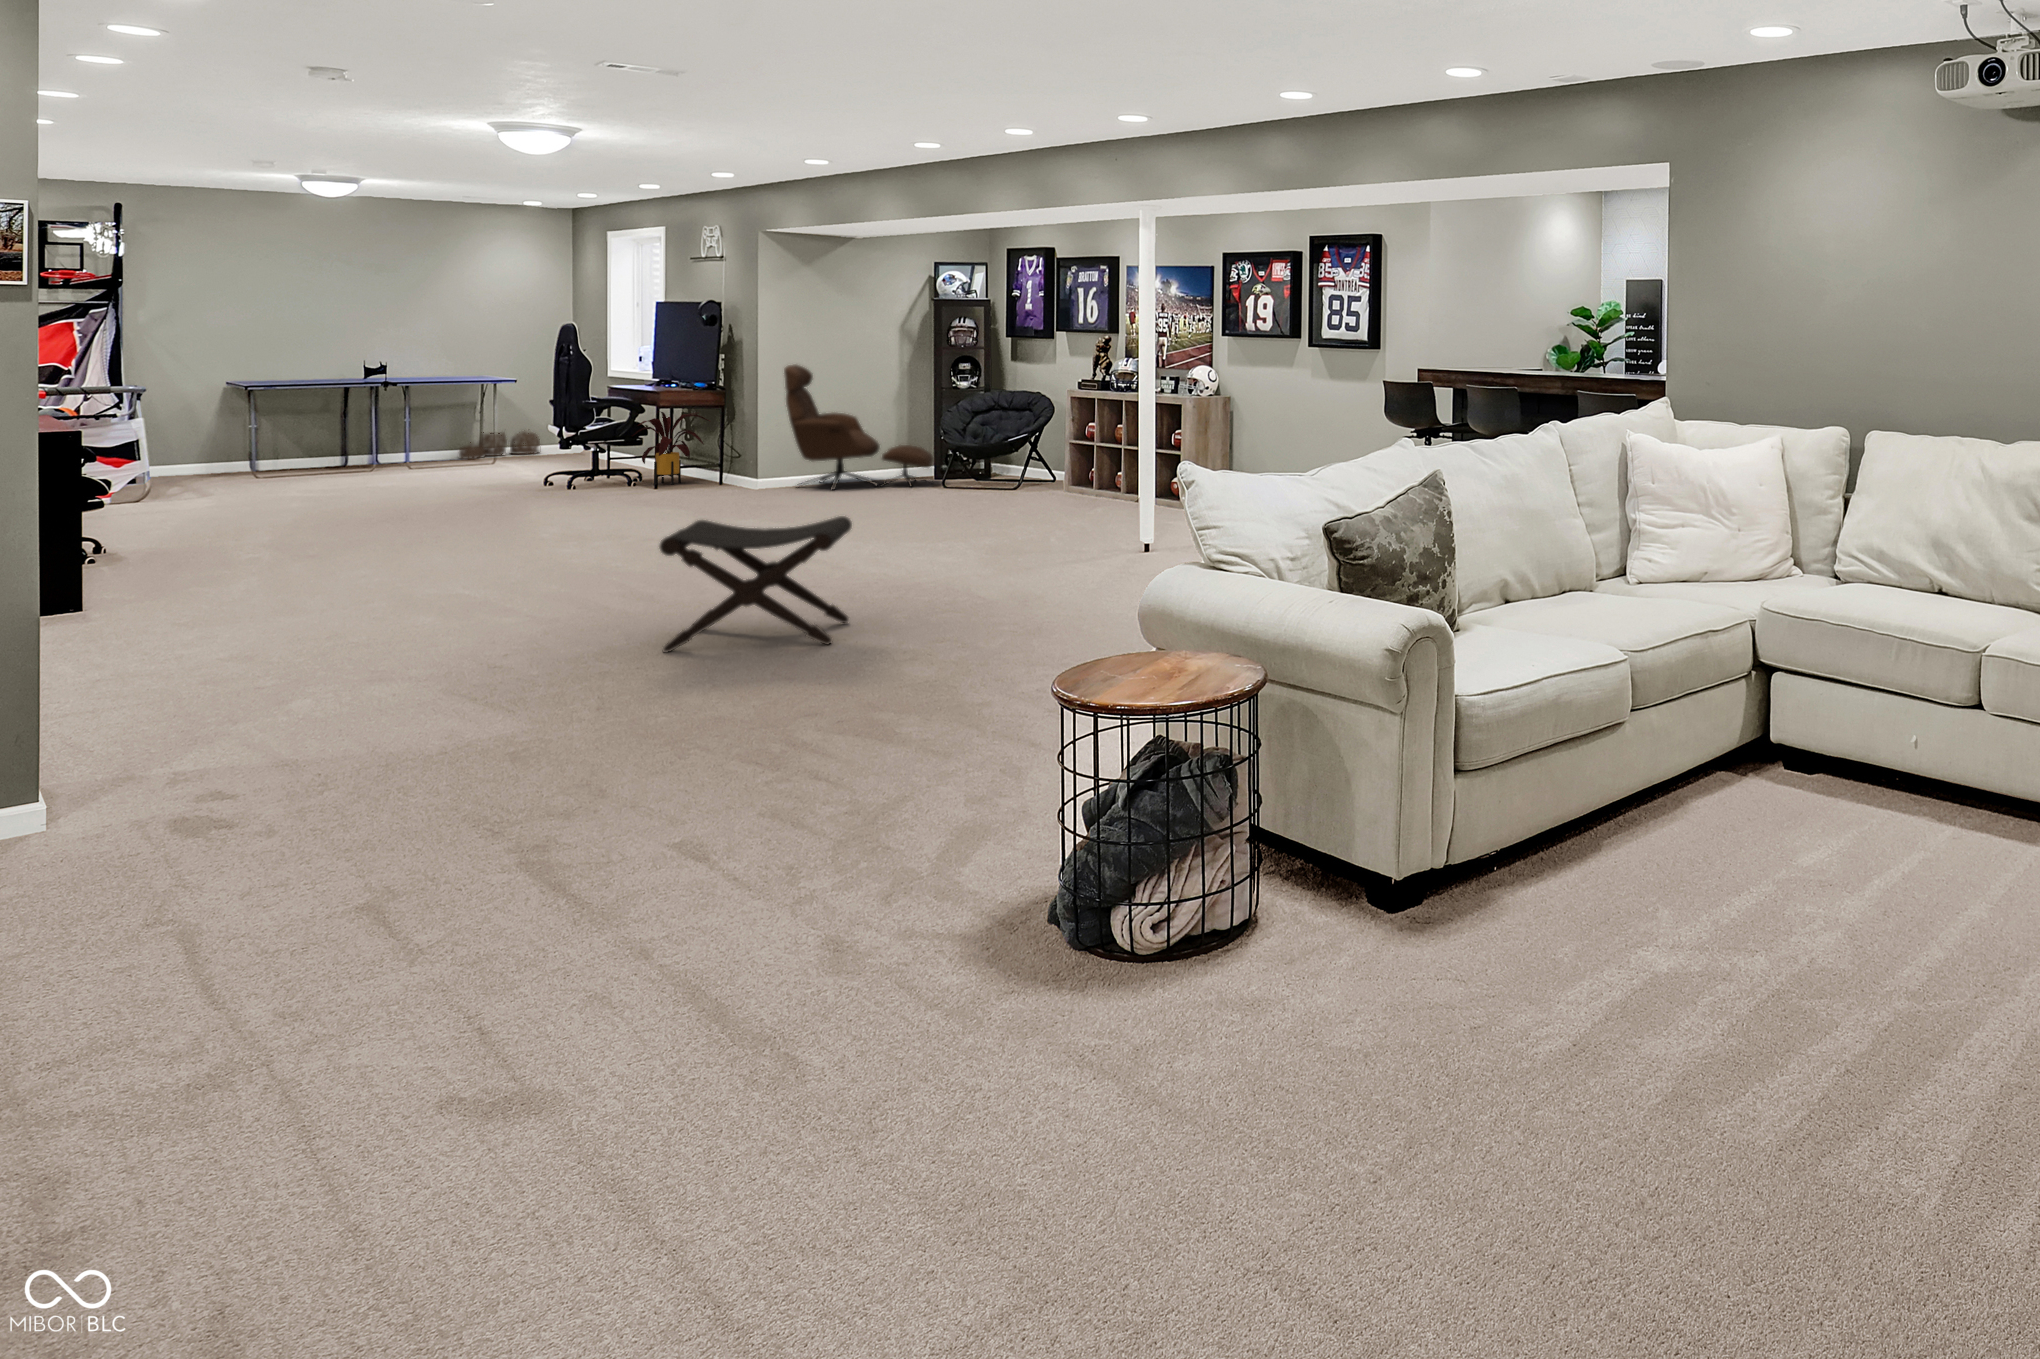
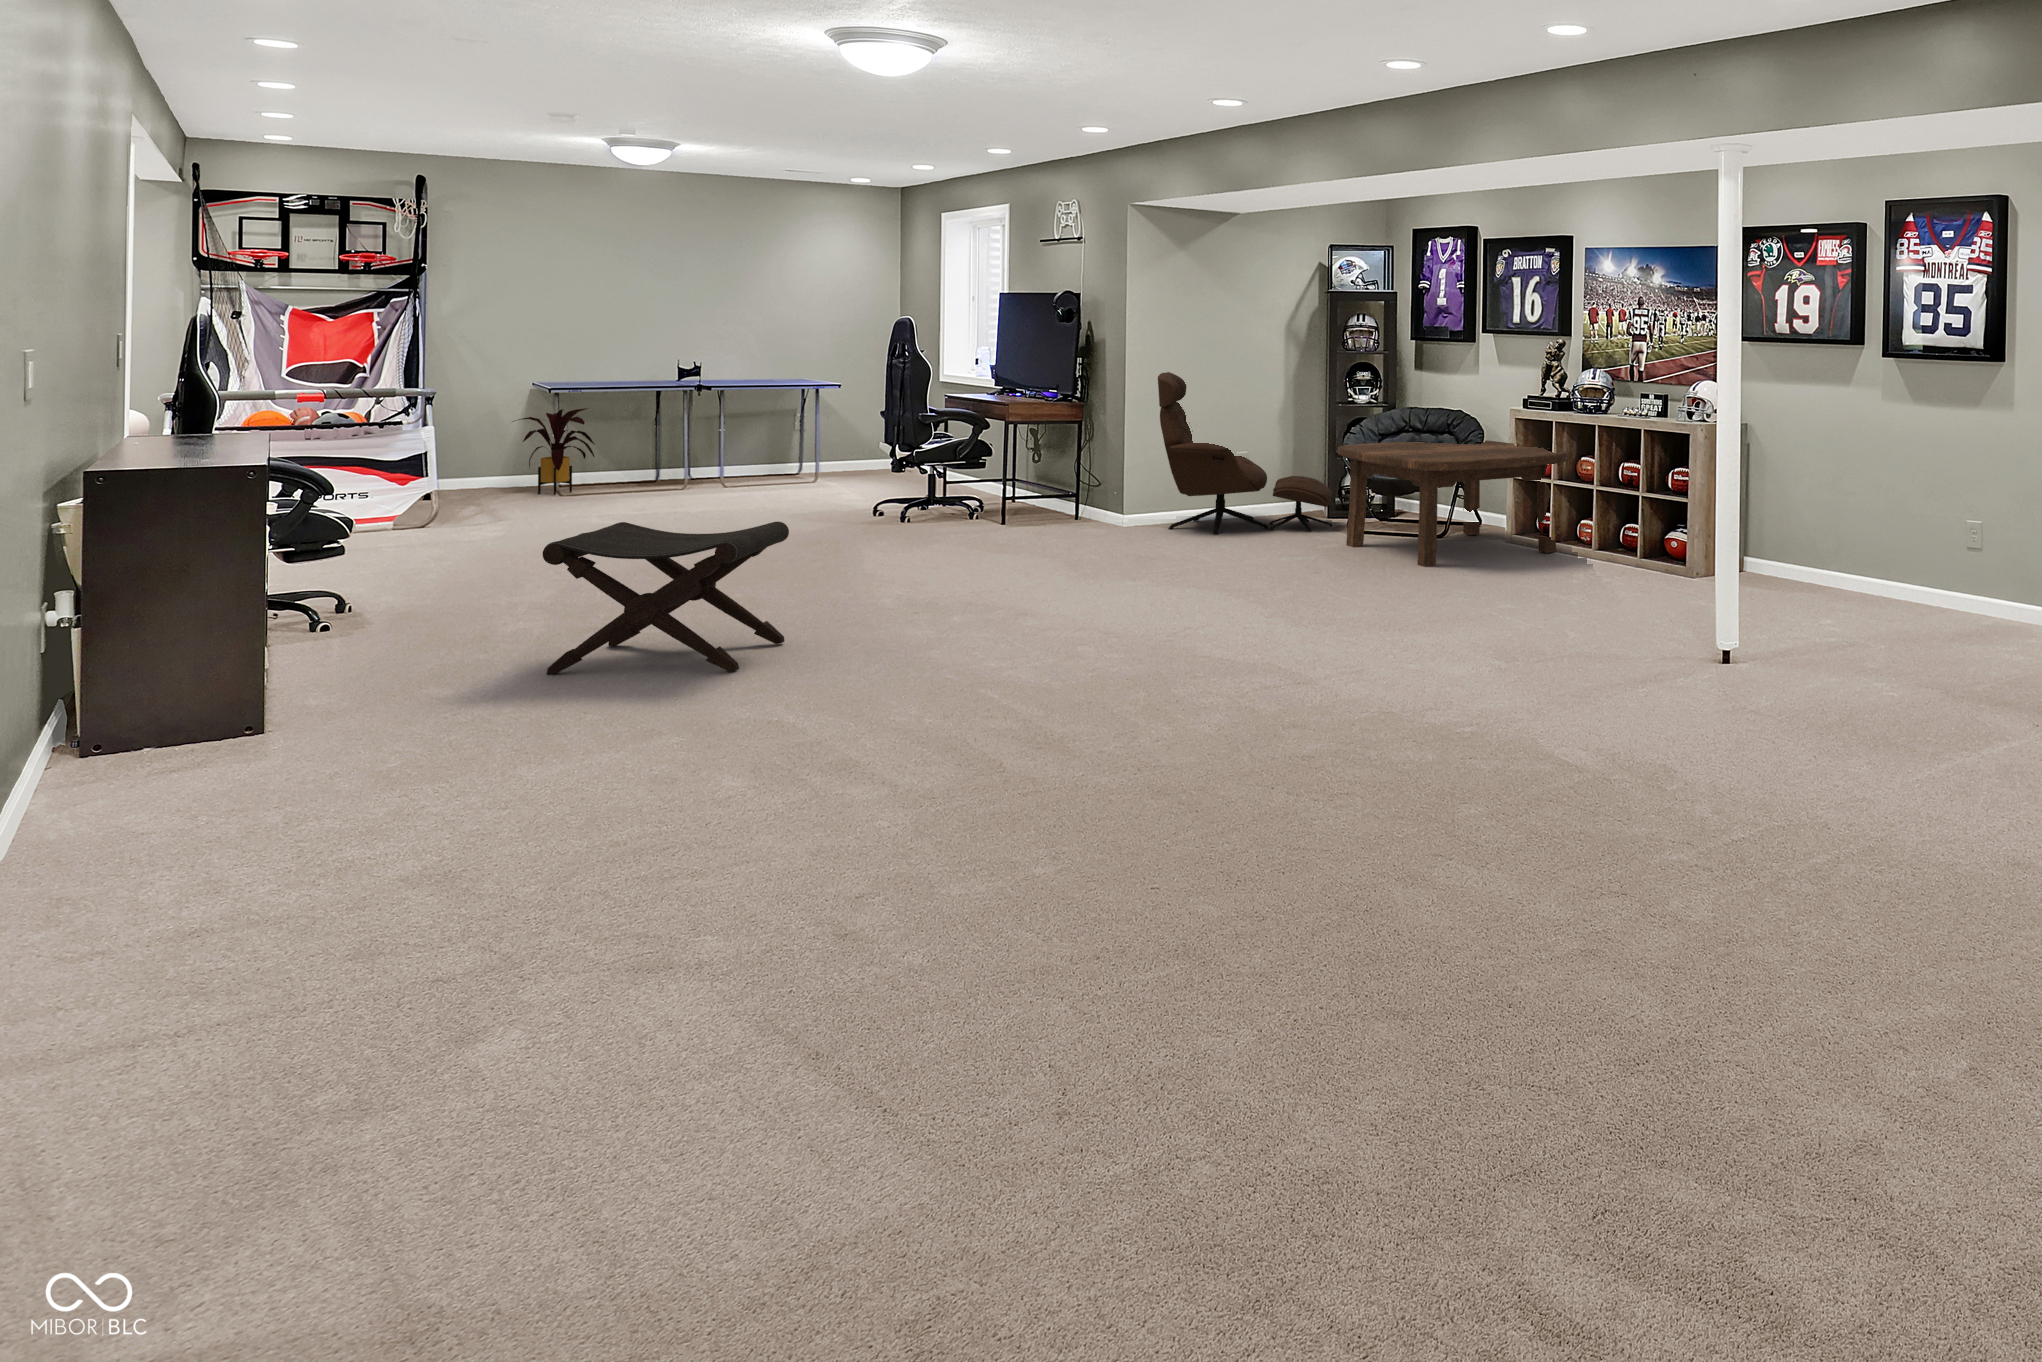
house plant: present [632,412,709,485] -> present [512,408,595,495]
coffee table: none [928,414,1106,506] -> present [1338,440,1568,567]
woven basket: present [459,432,541,459] -> none [779,439,866,476]
footstool: present [660,516,852,652] -> present [543,522,789,675]

